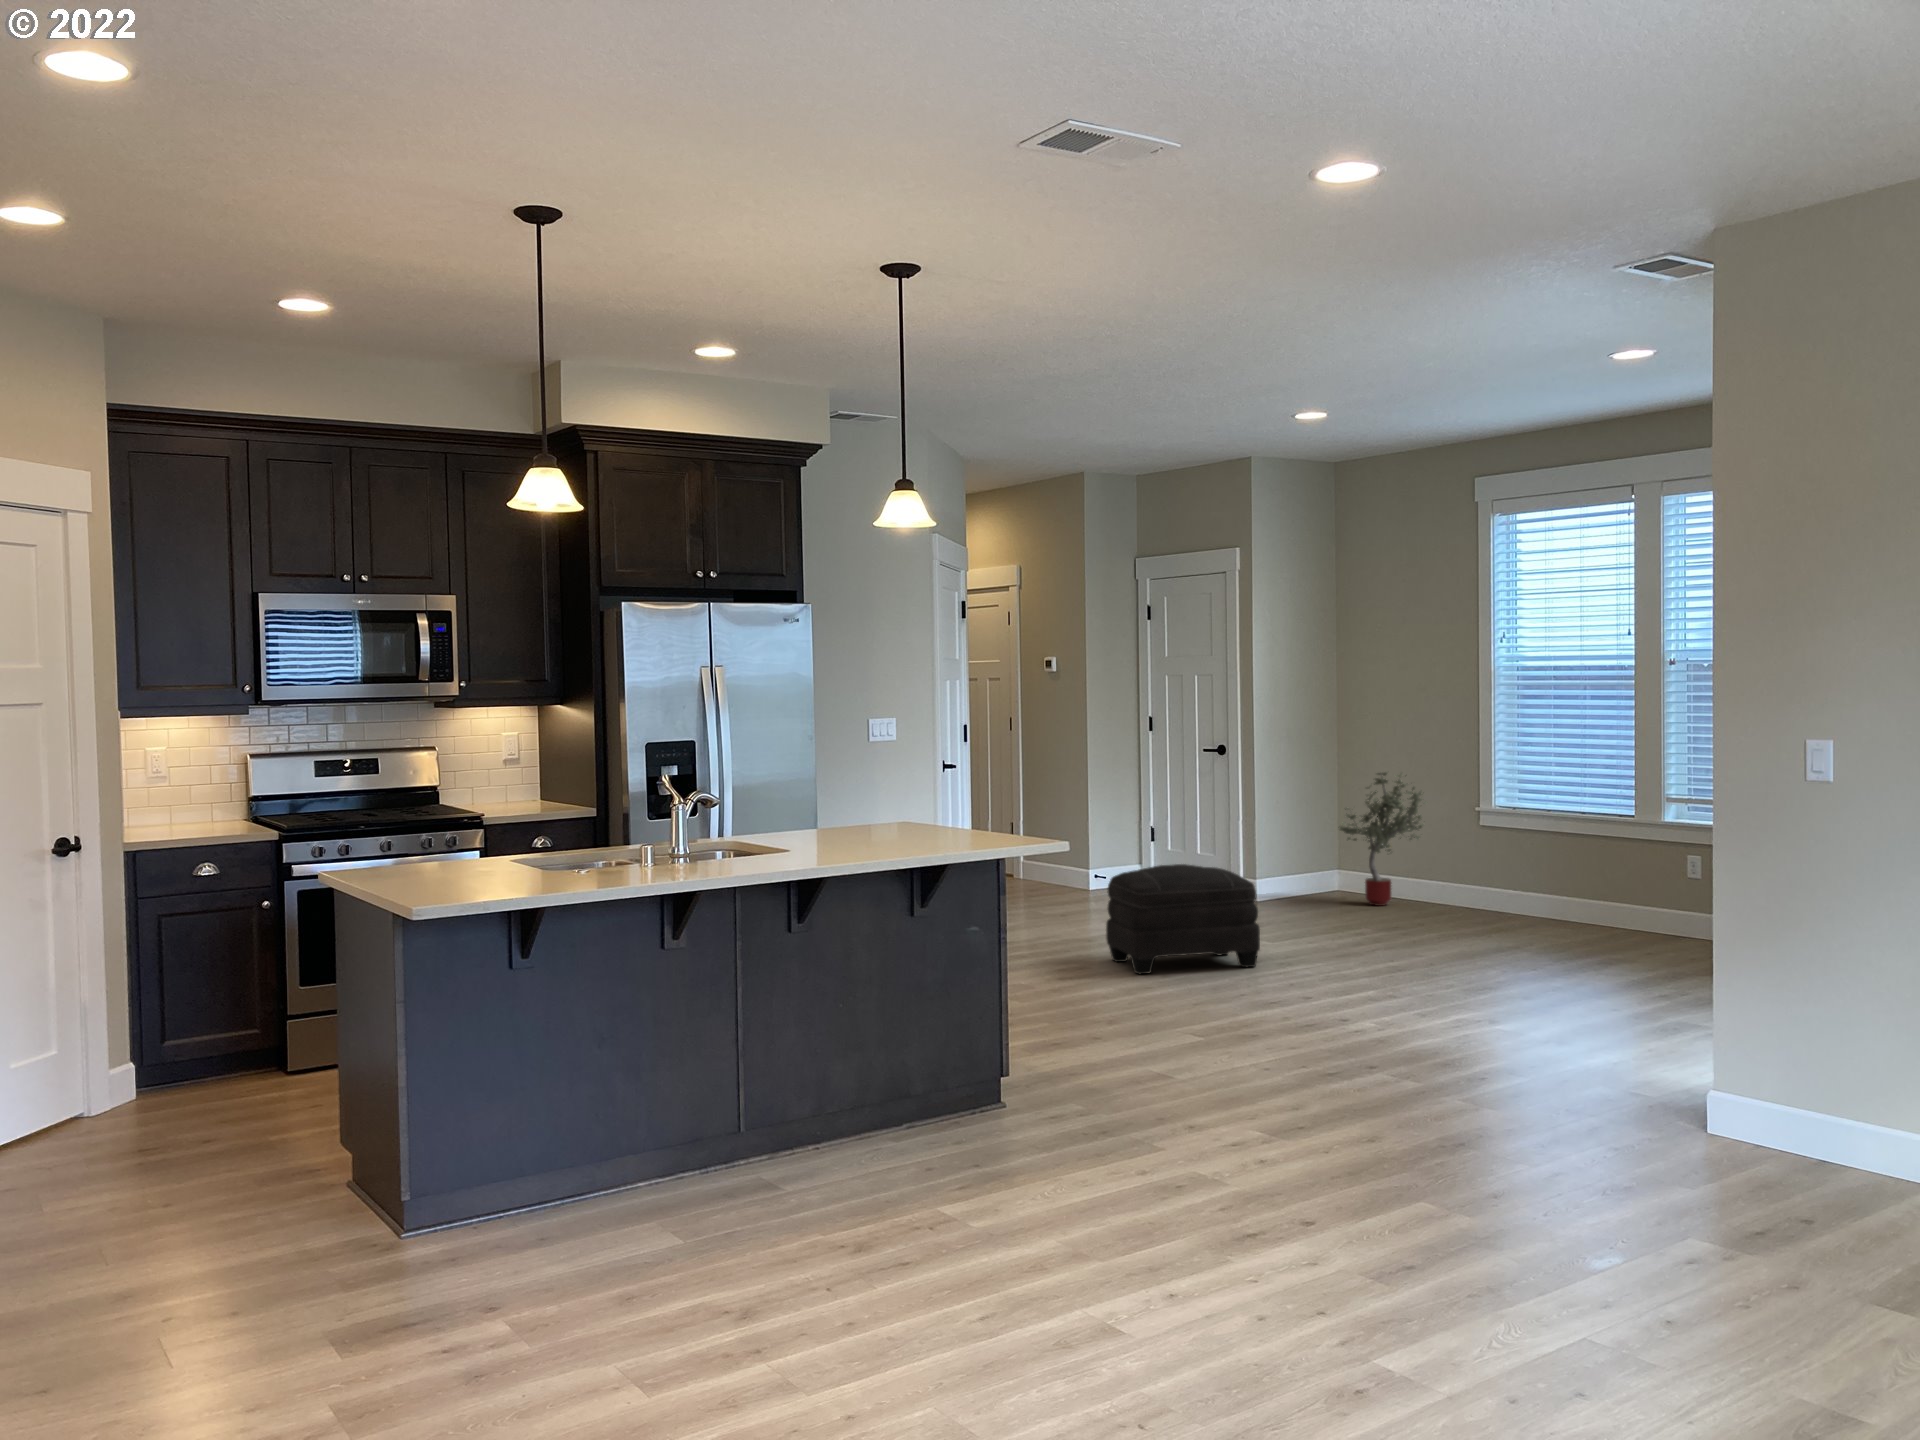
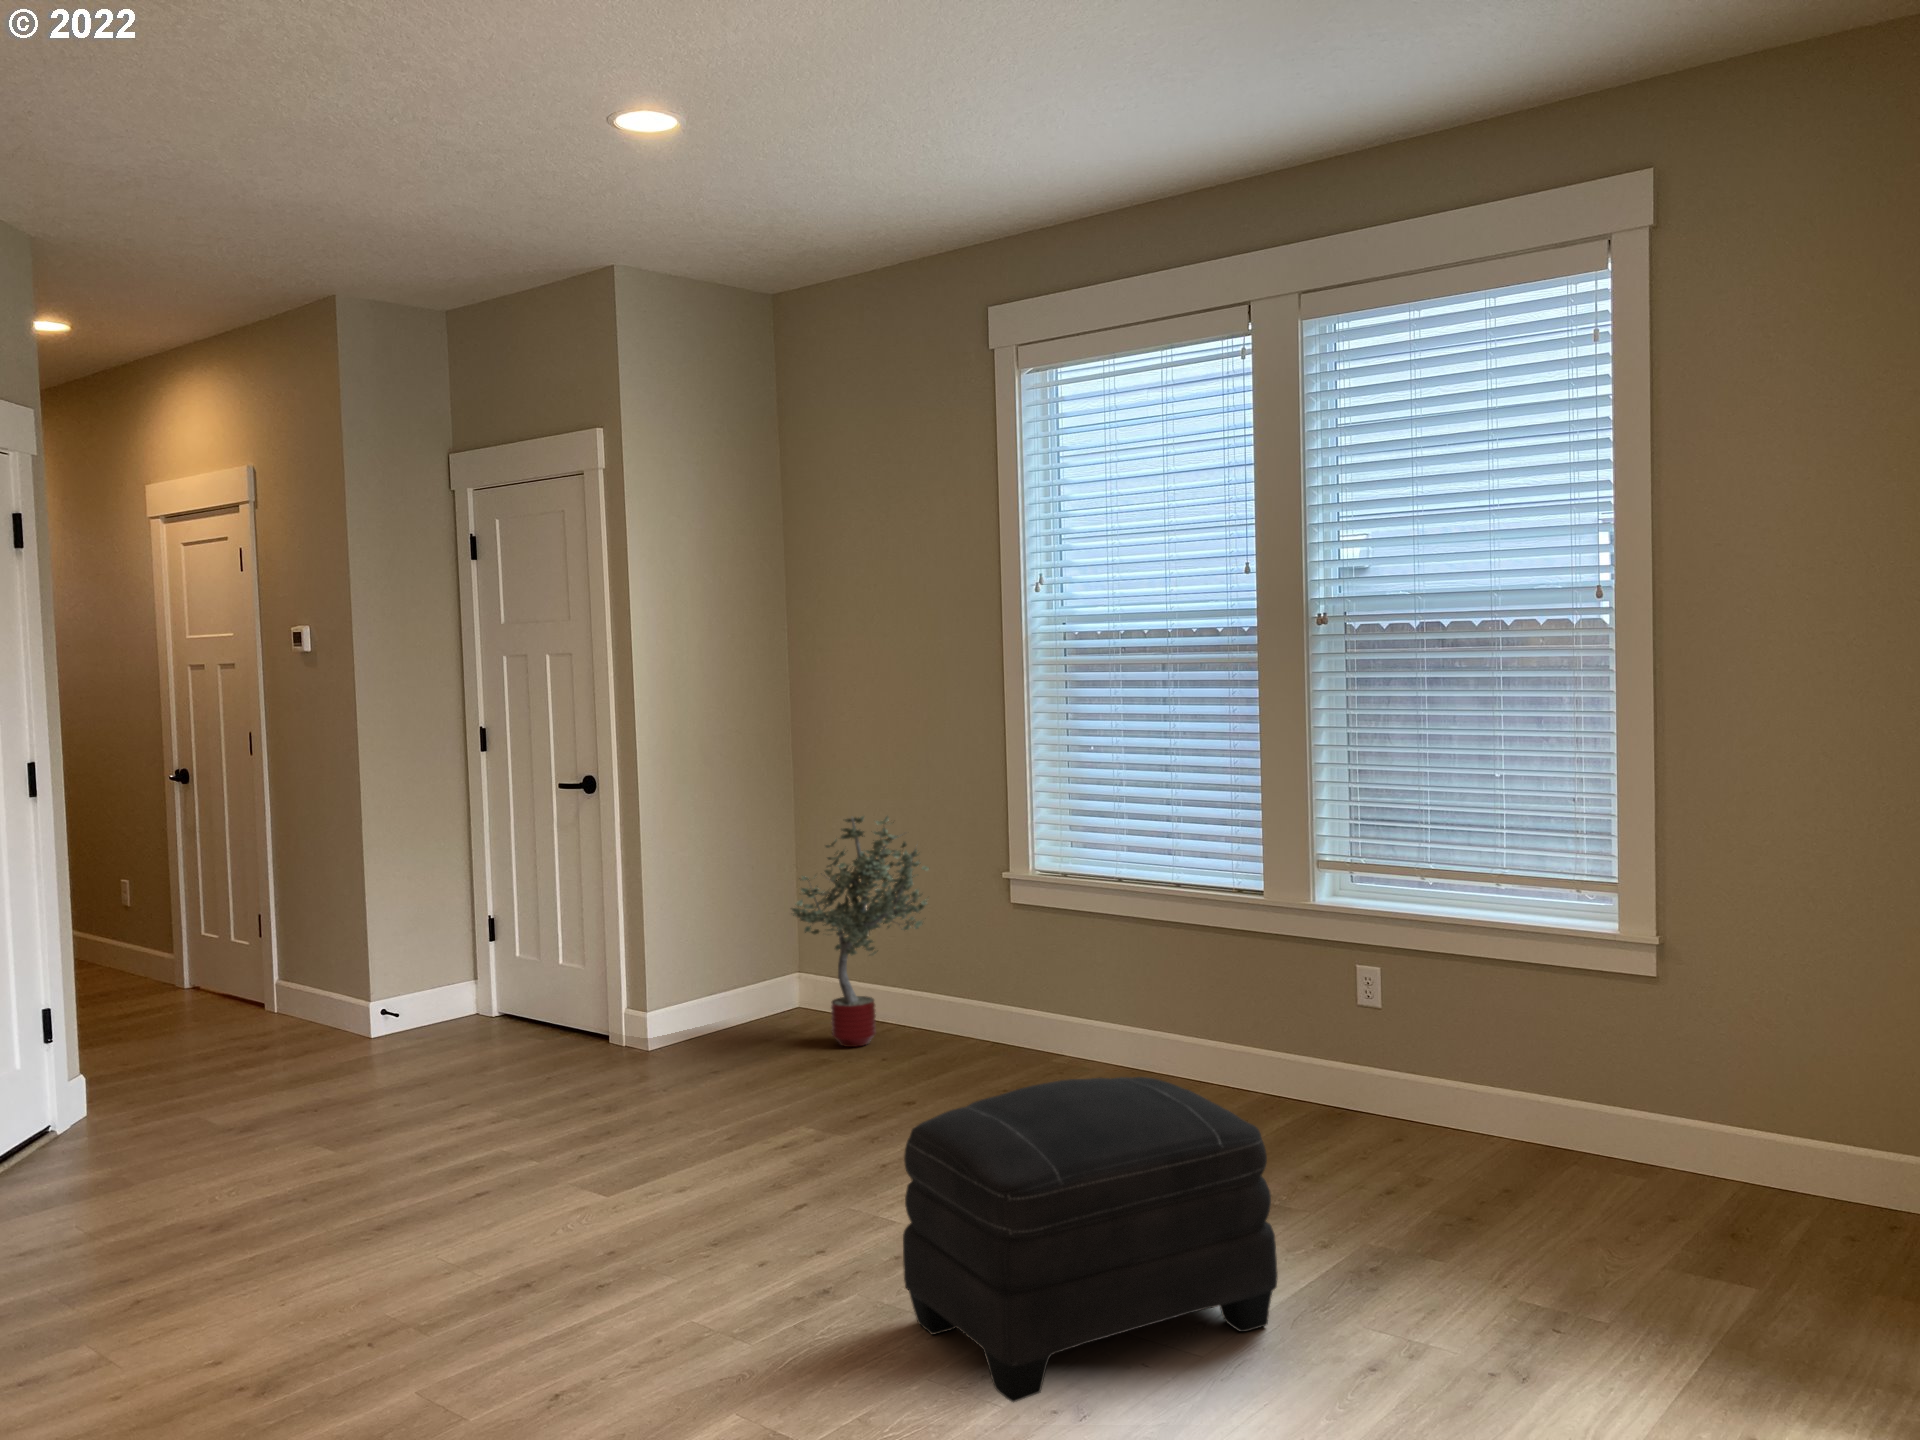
ottoman: present [1106,864,1260,974] -> present [903,1077,1278,1402]

